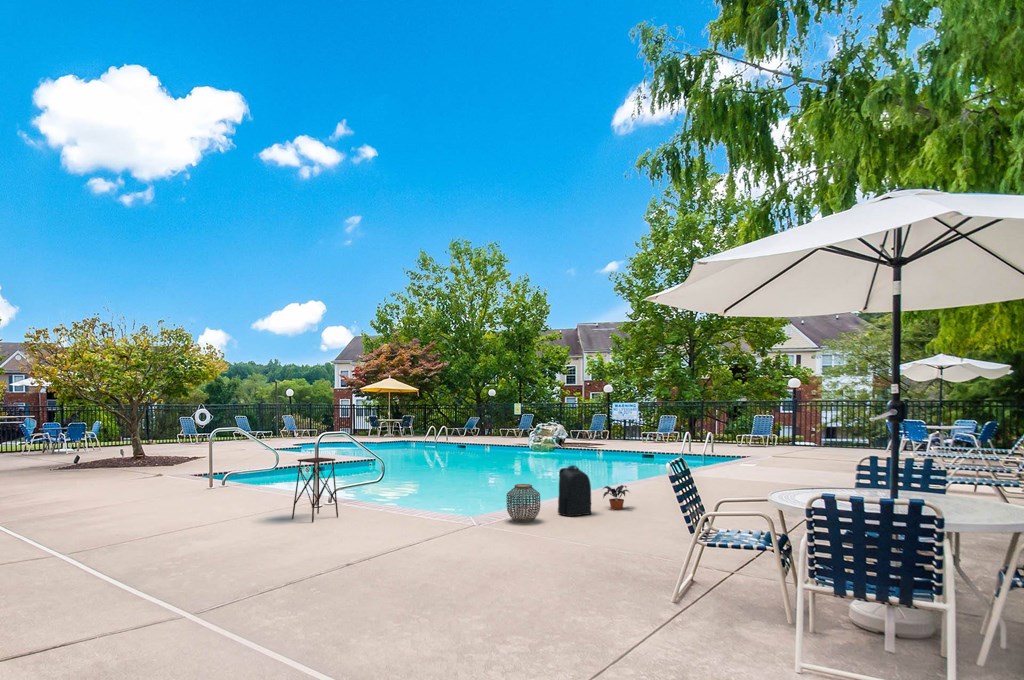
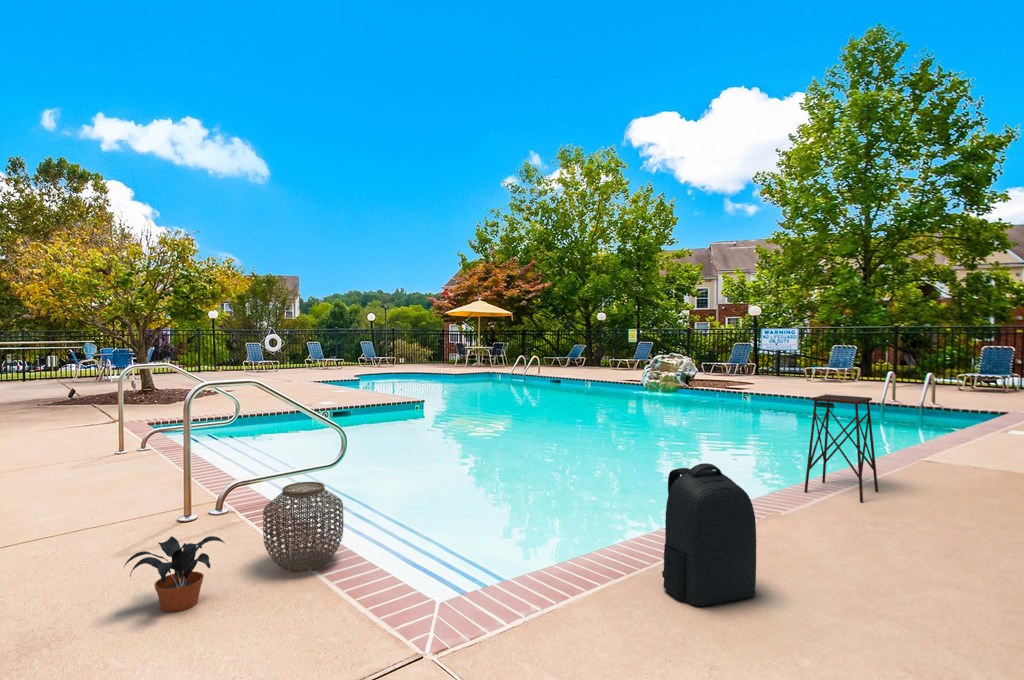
side table: present [292,457,338,522] -> present [804,394,878,502]
woven basket: present [507,484,540,523] -> present [263,482,343,572]
potted plant: present [603,485,629,509] -> present [124,536,224,612]

